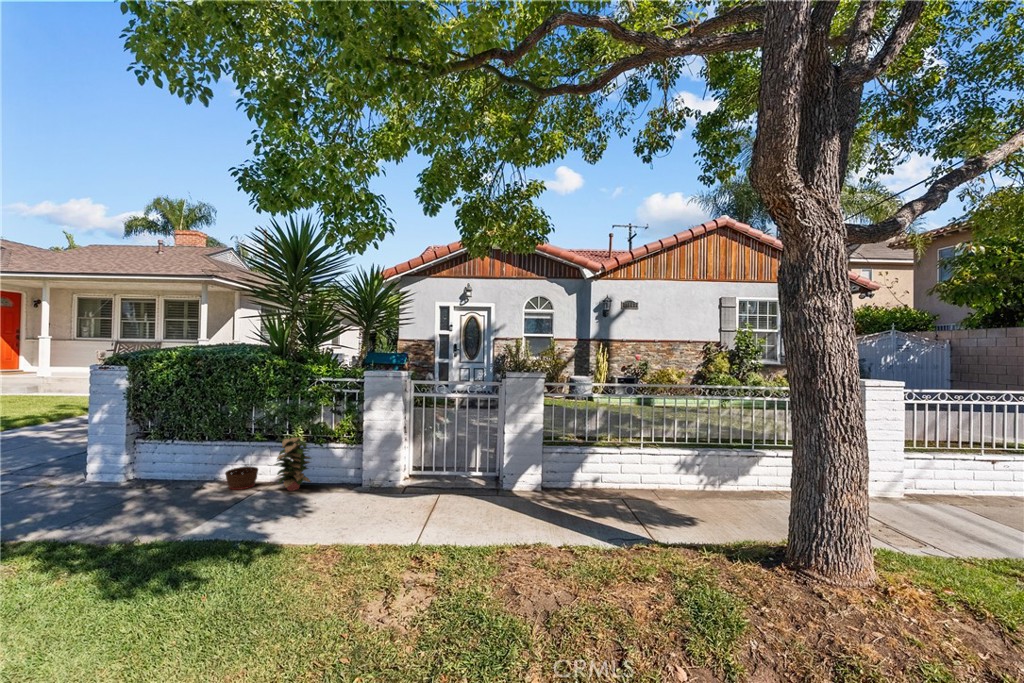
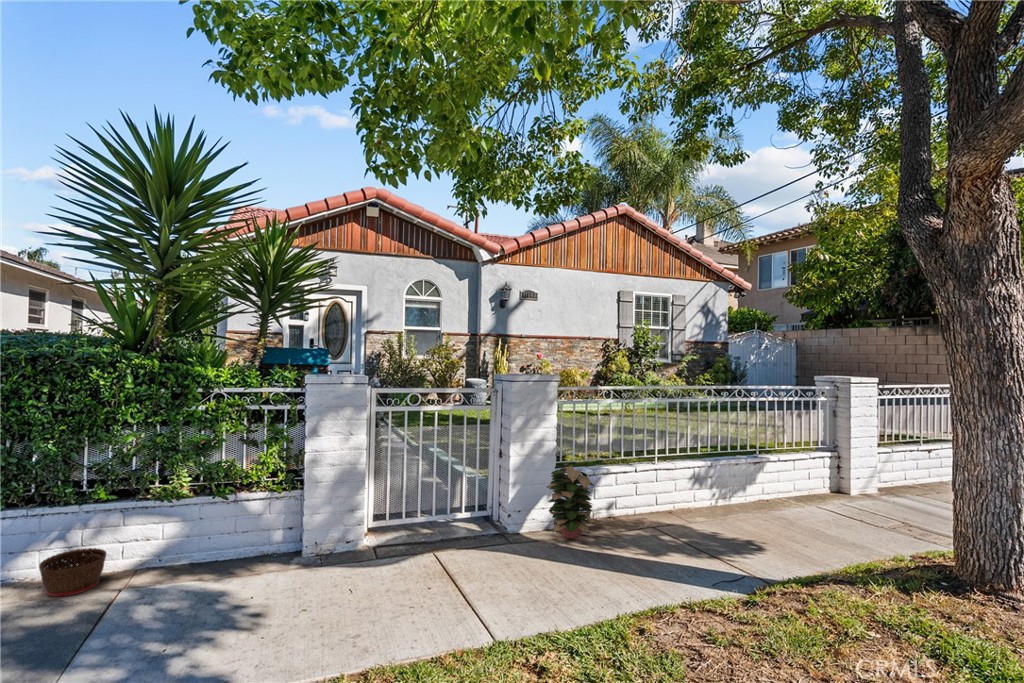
decorative plant: present [275,438,311,491] -> present [547,466,594,538]

